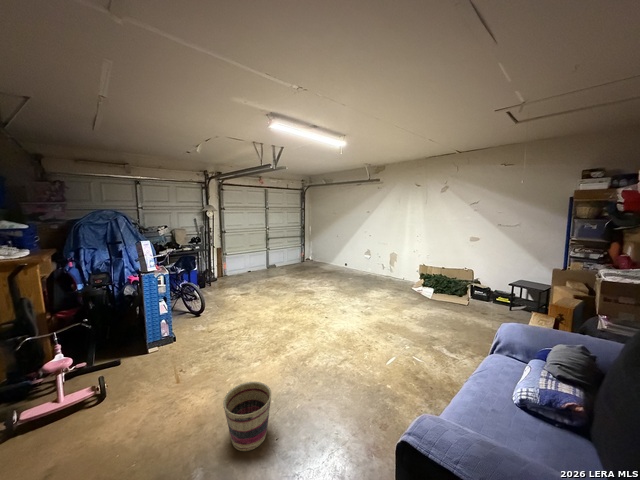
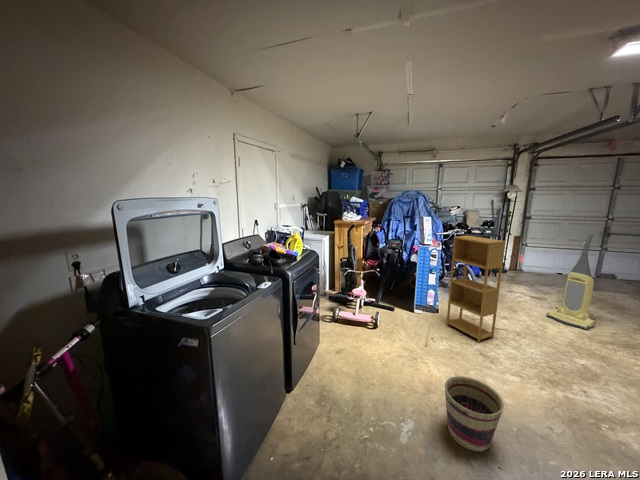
vacuum cleaner: none [255,241,280,307] -> present [547,235,596,330]
shelving unit: none [182,255,231,351] -> present [446,235,505,343]

